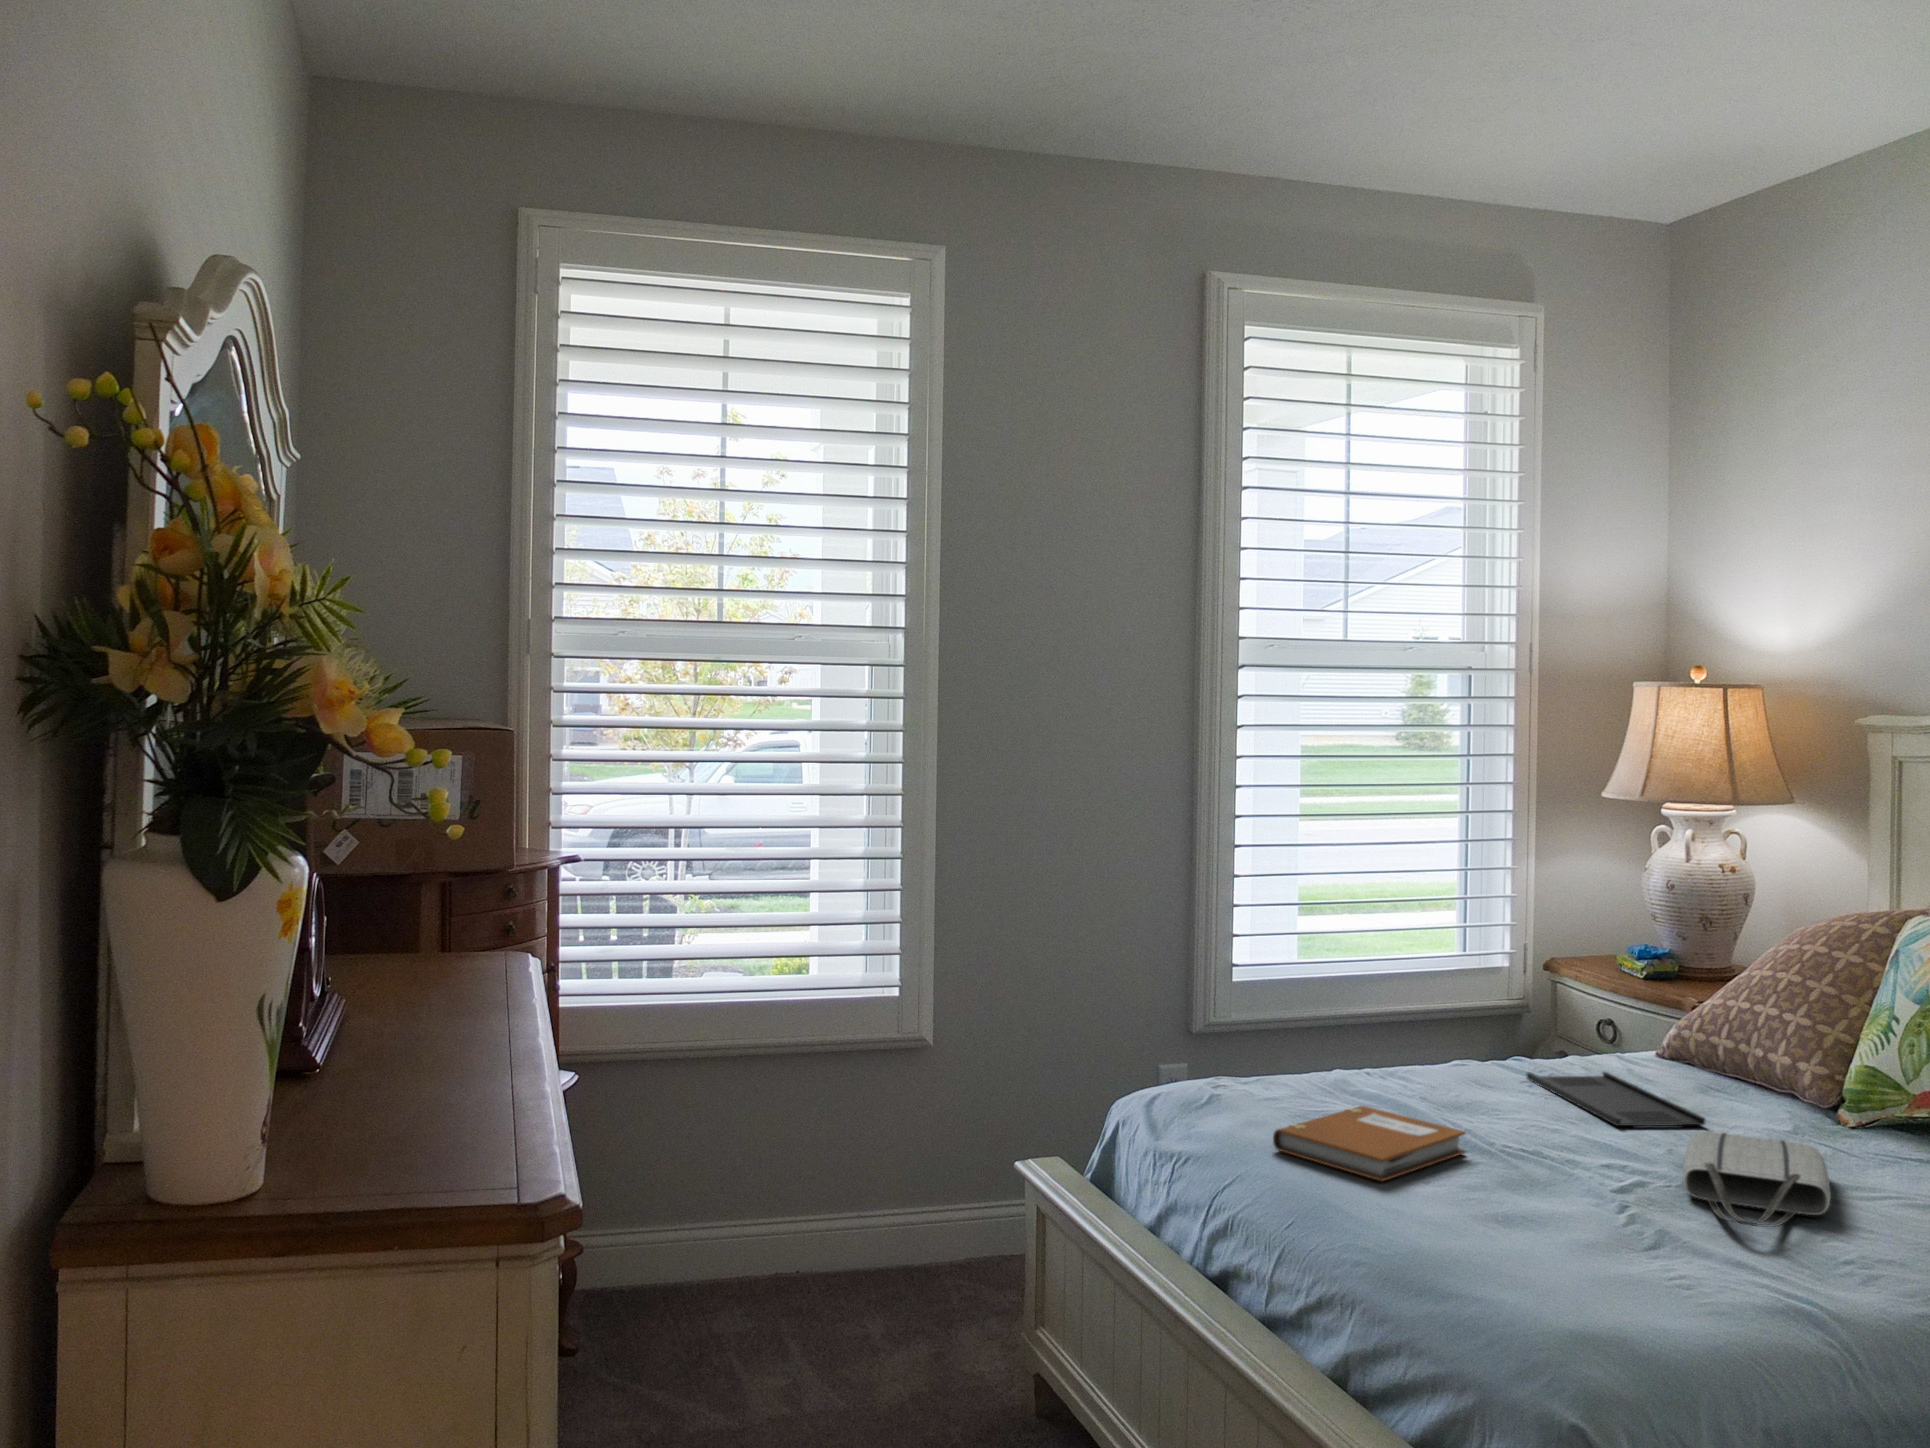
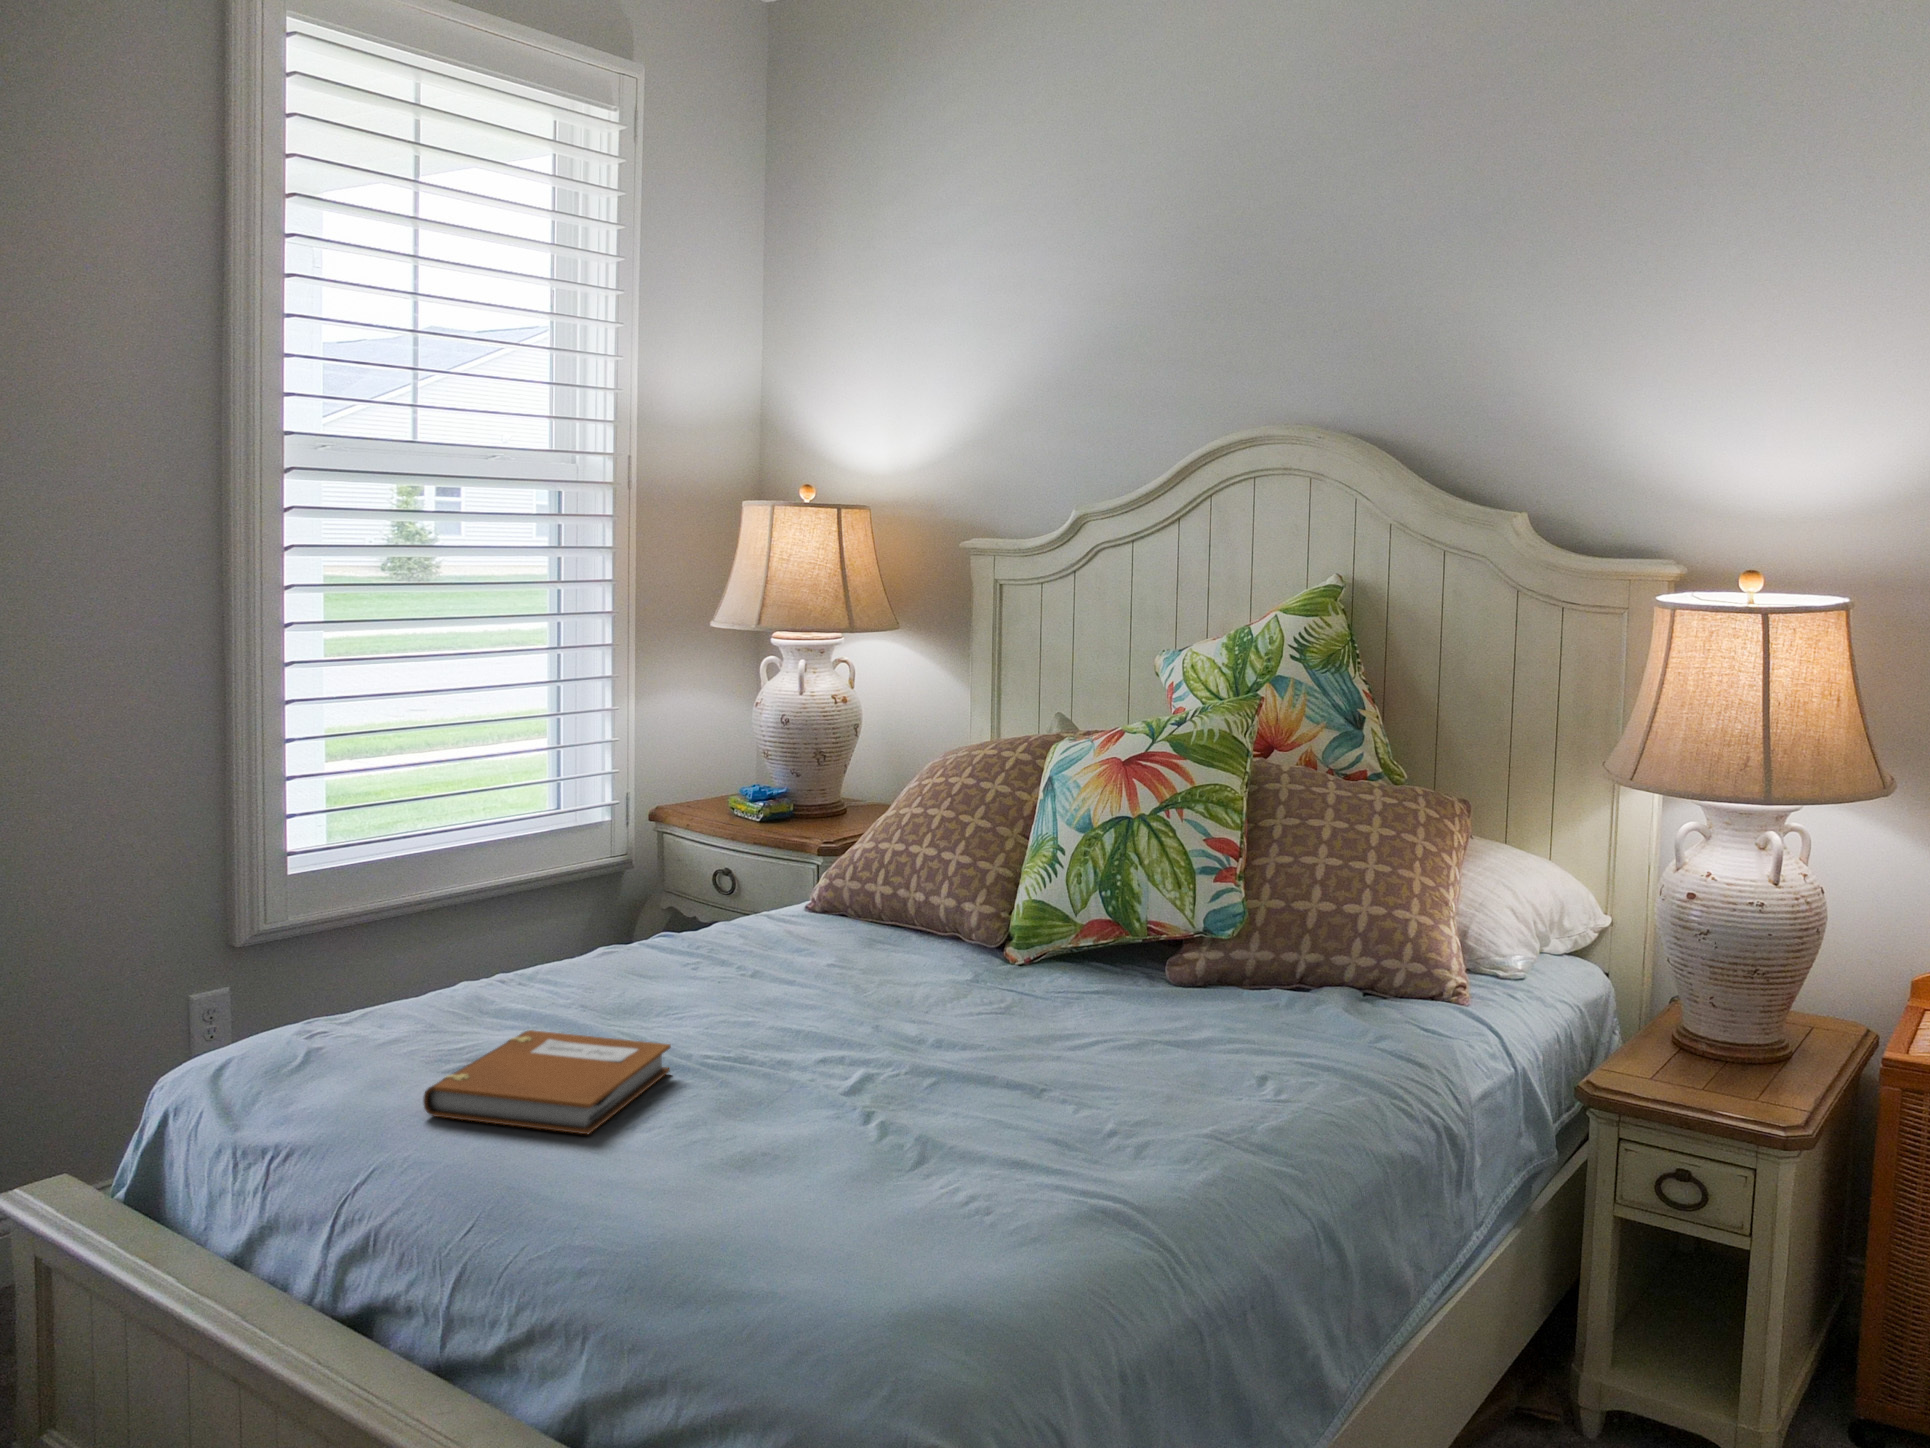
tray: present [1527,1072,1705,1126] -> none [690,939,898,1004]
tote bag: present [1683,1132,1831,1227] -> none [904,996,1068,1106]

